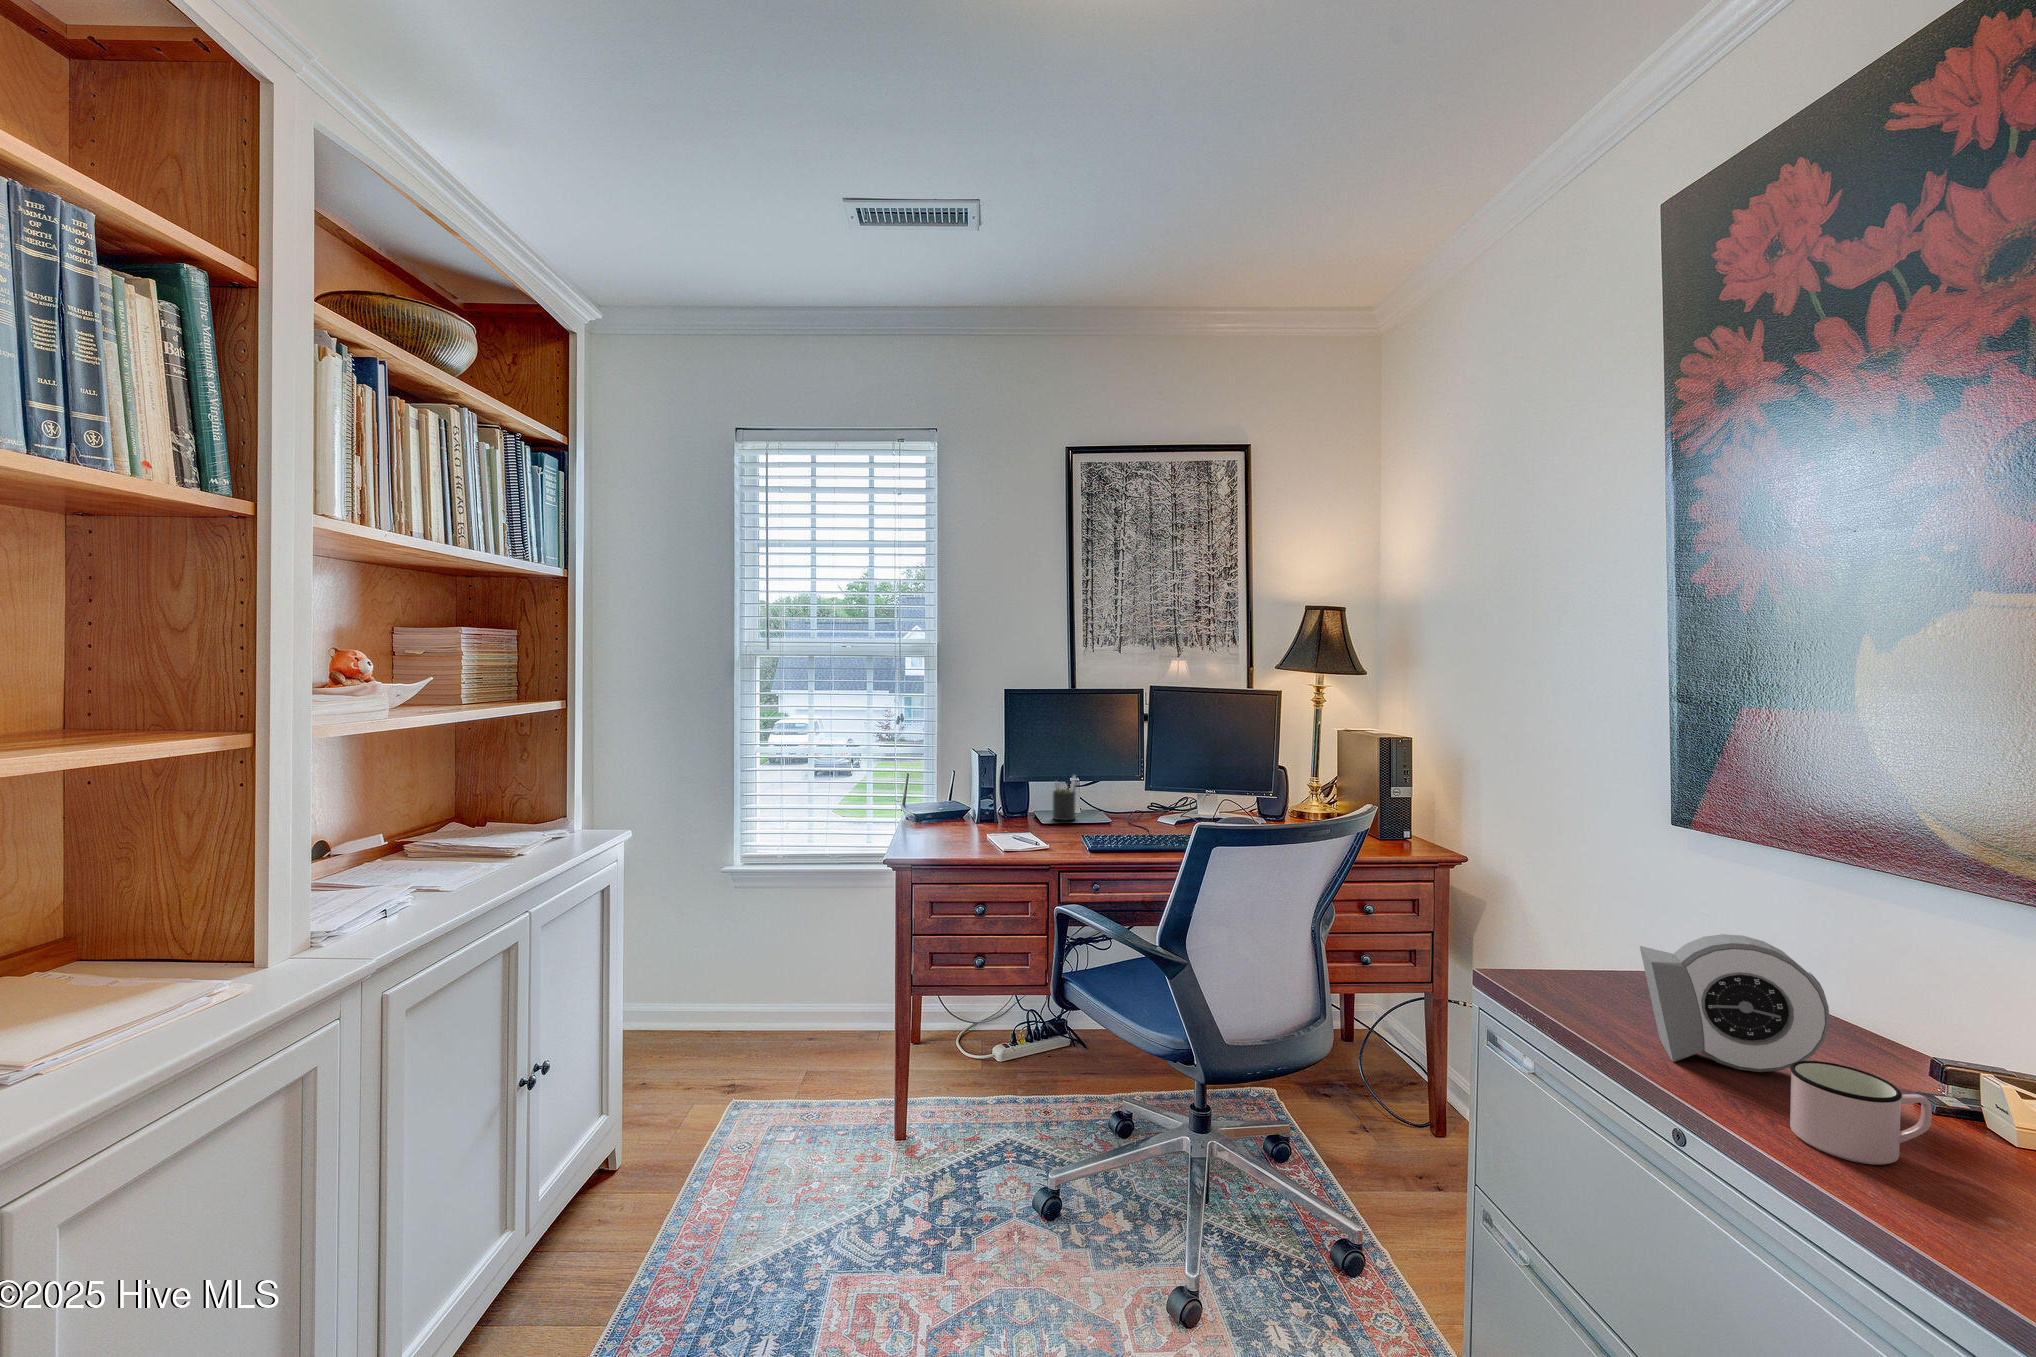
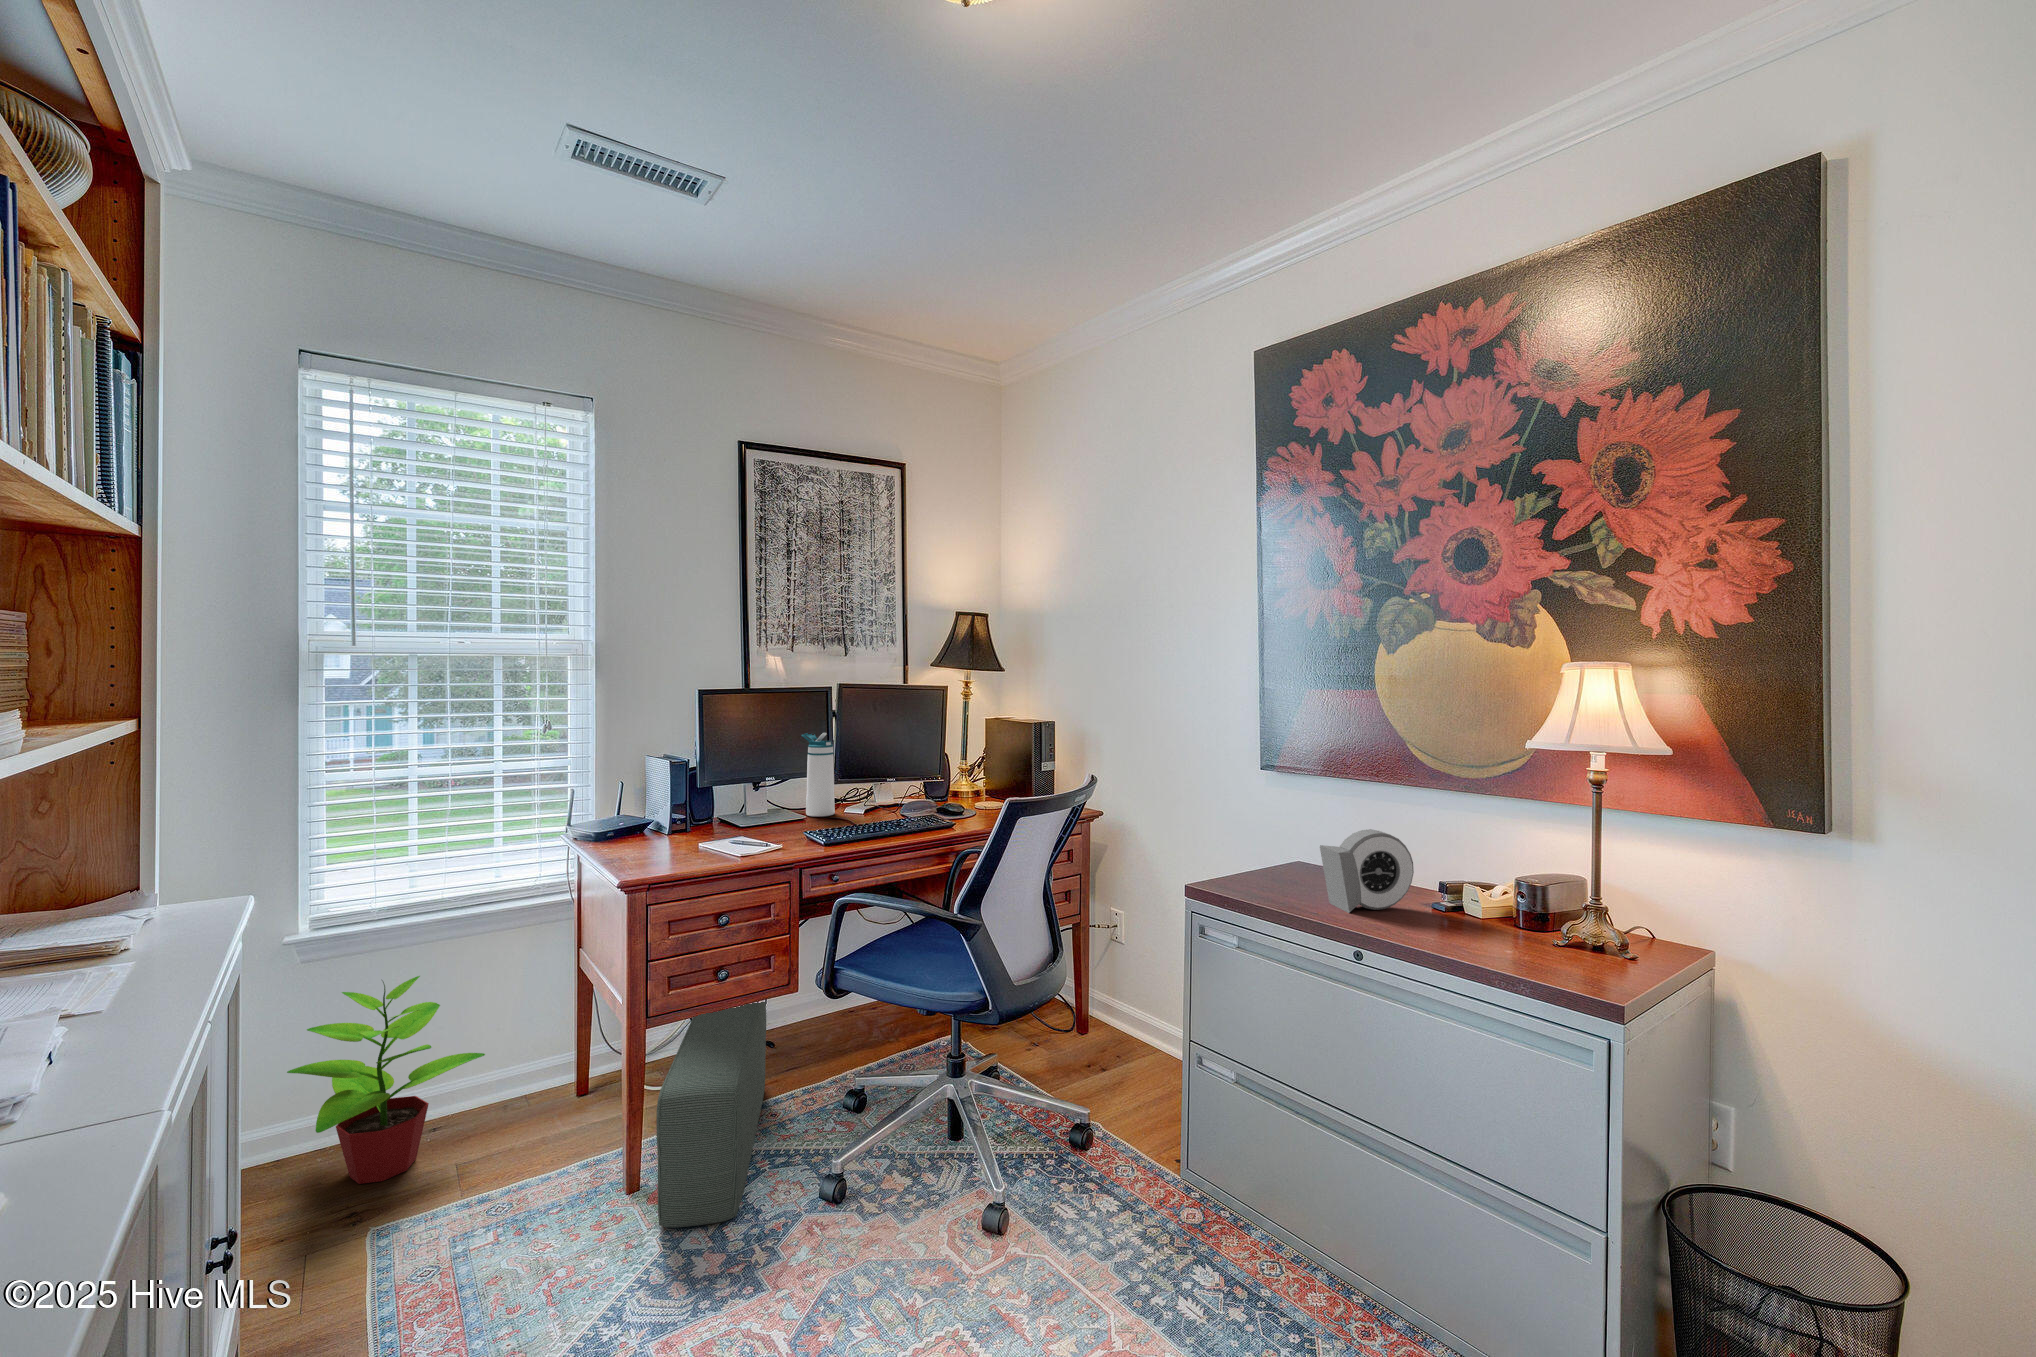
water bottle: none [1111,736,1141,822] -> present [802,733,835,817]
pen holder: present [1053,776,1077,820] -> none [746,775,773,822]
potted plant: none [711,910,833,1068] -> present [287,976,485,1184]
pouf: none [897,981,1052,1195] -> present [656,1002,766,1228]
mug: present [1790,1061,1932,1165] -> none [1425,891,1482,940]

